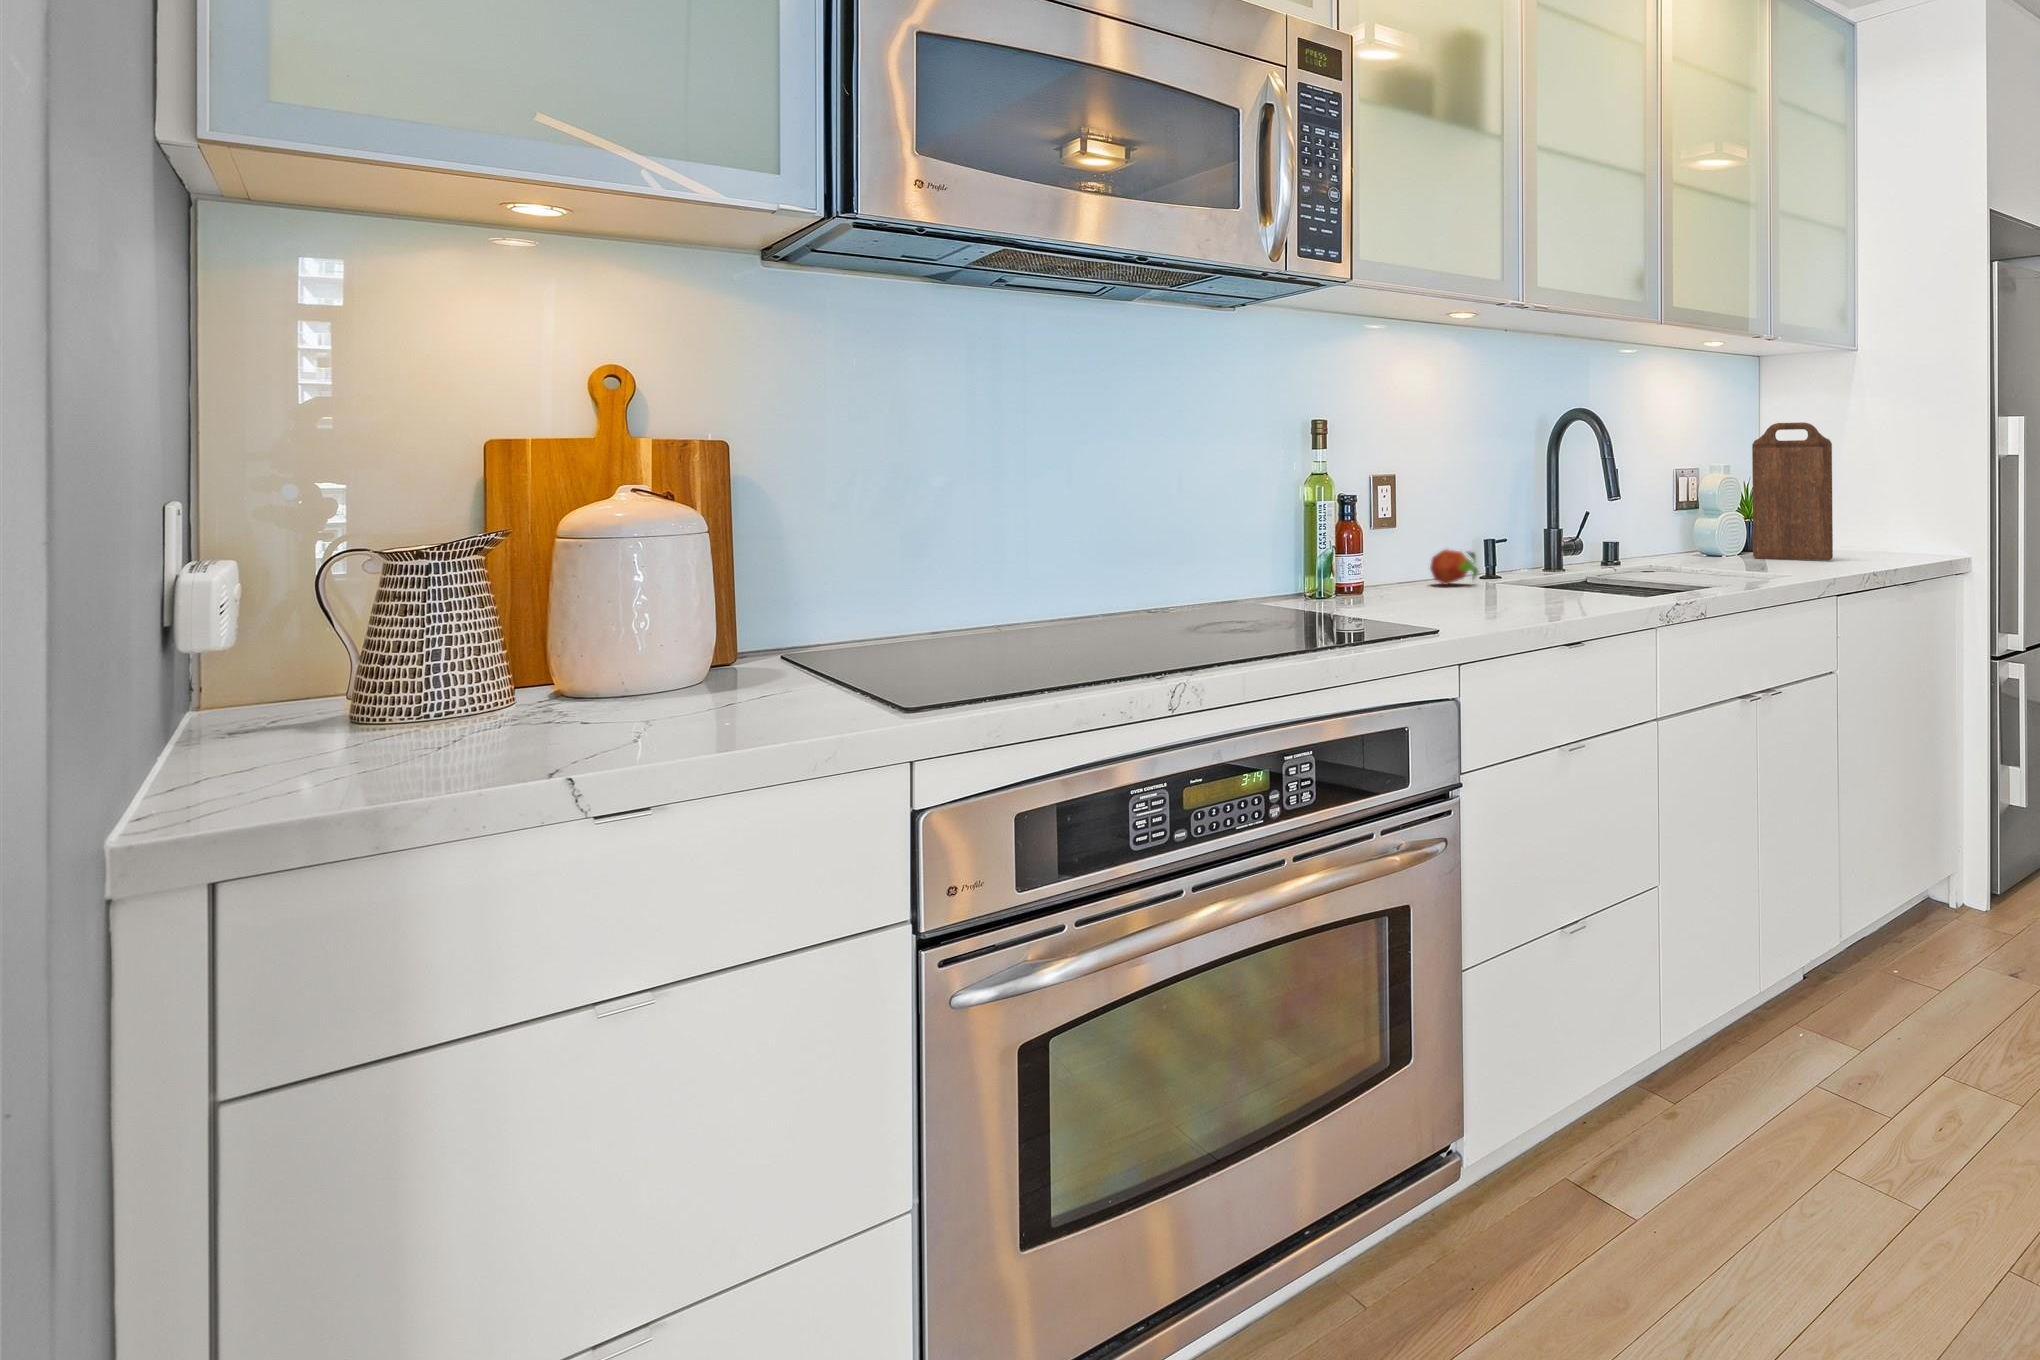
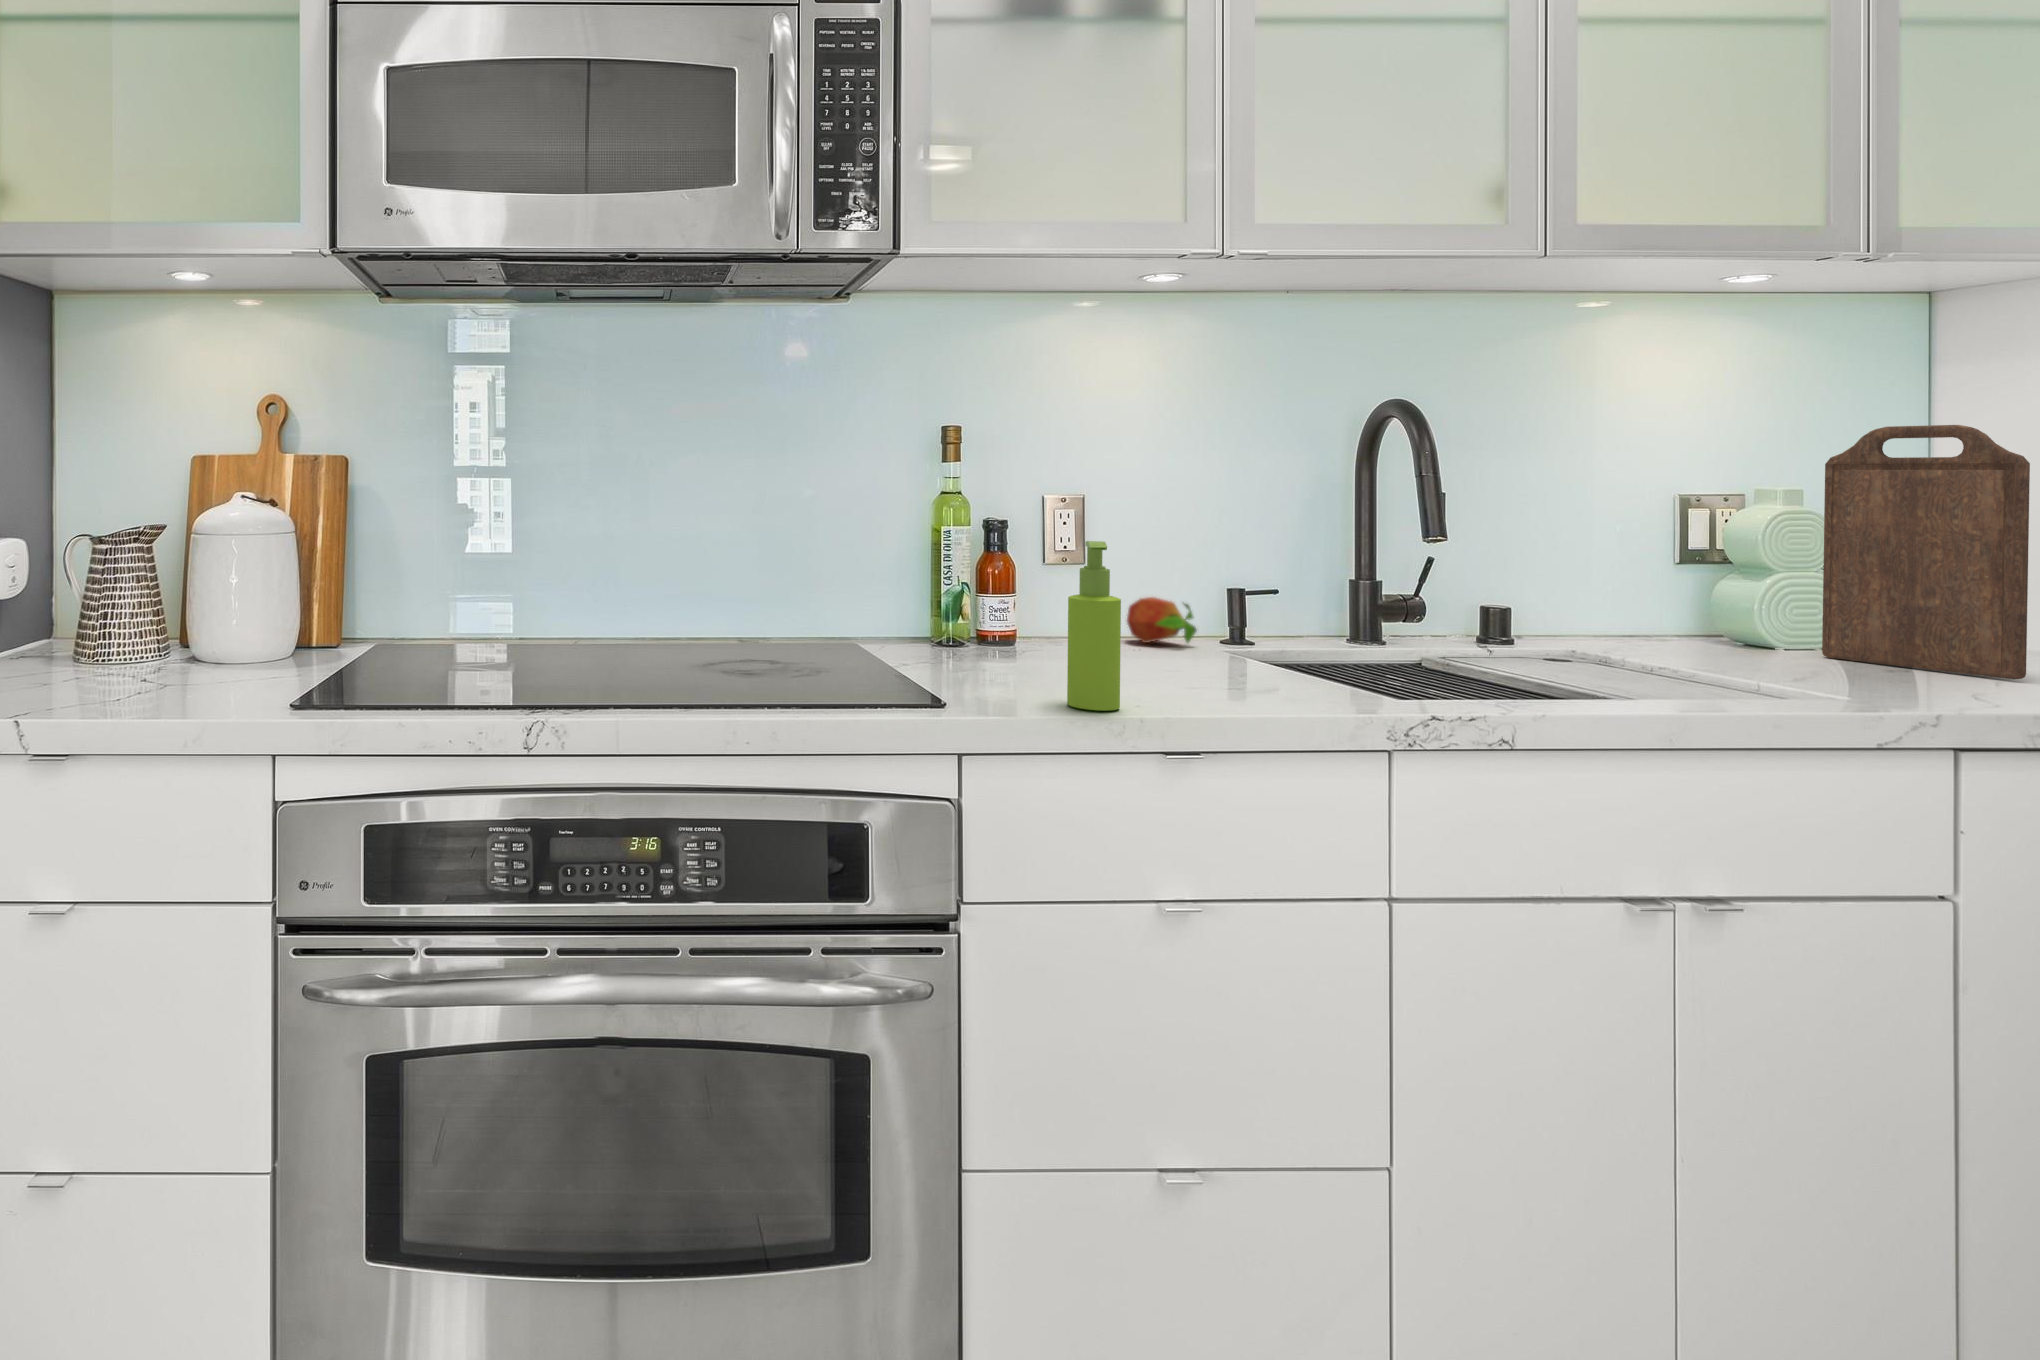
soap dispenser: none [1491,500,1527,622] -> present [1067,541,1121,711]

